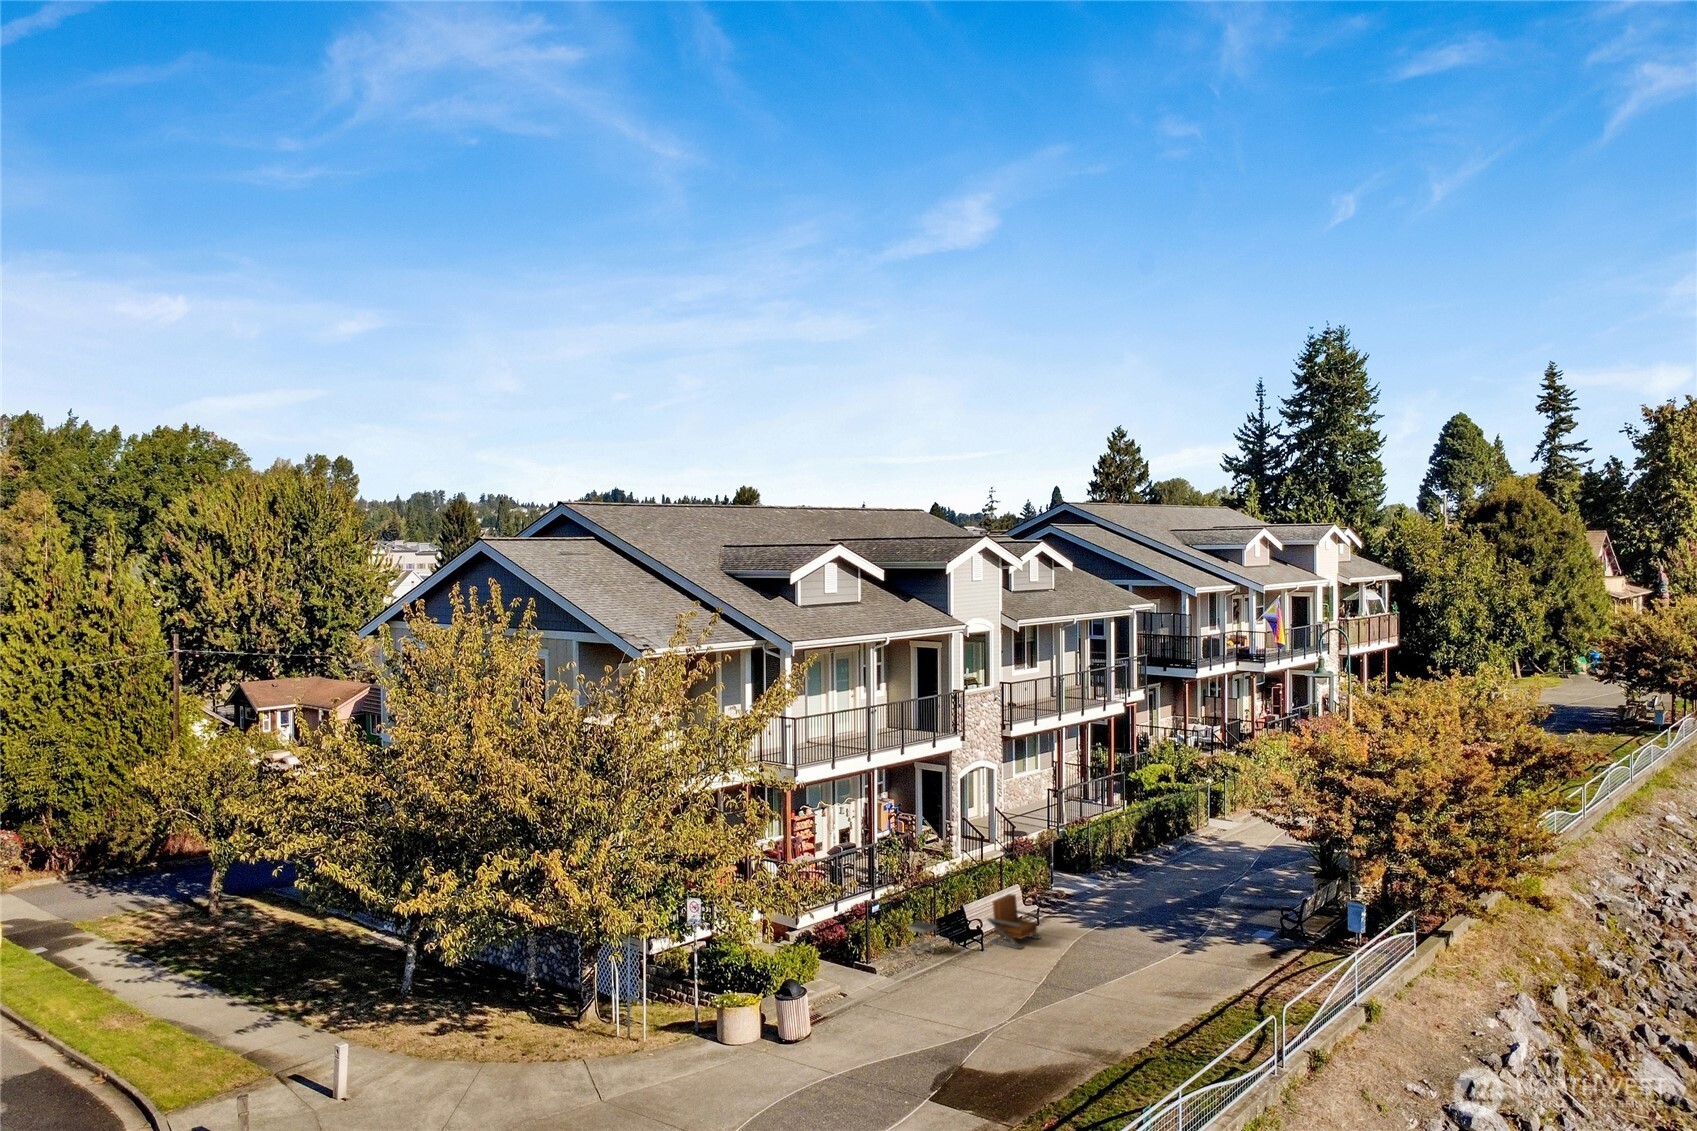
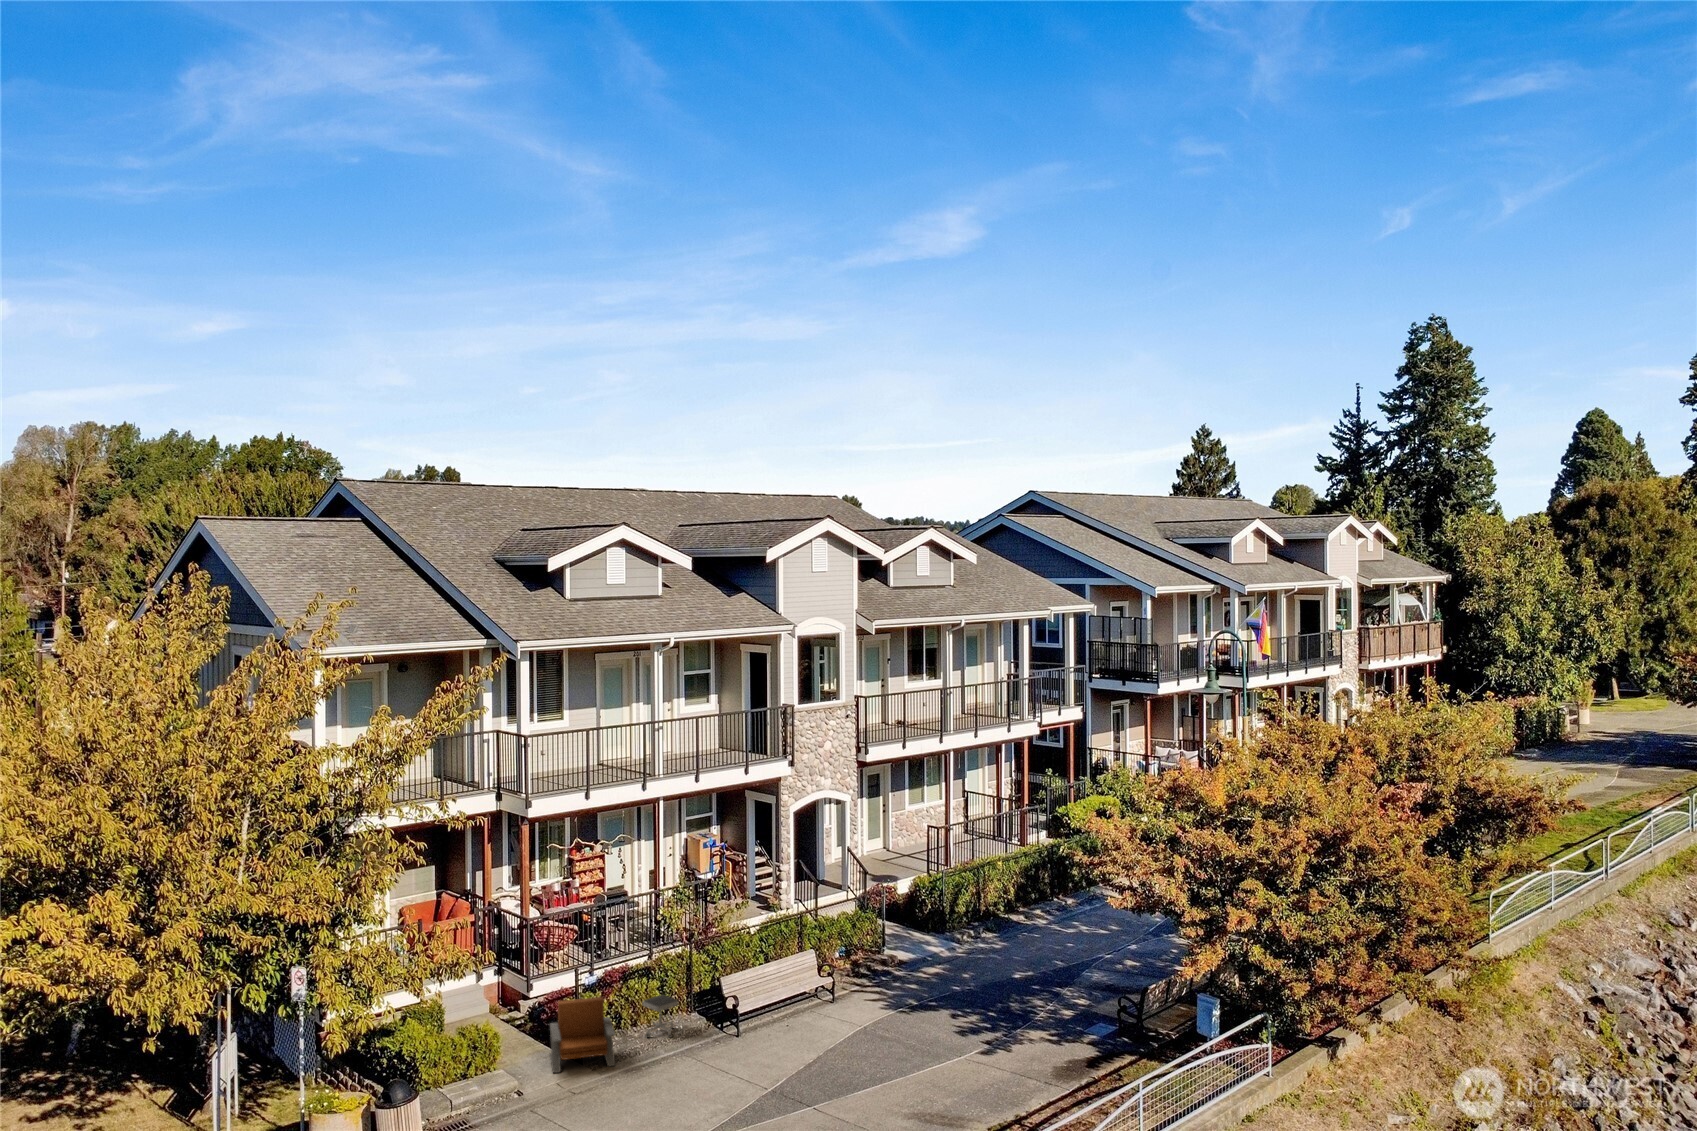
lounge chair: present [988,894,1041,949] -> present [550,997,615,1073]

